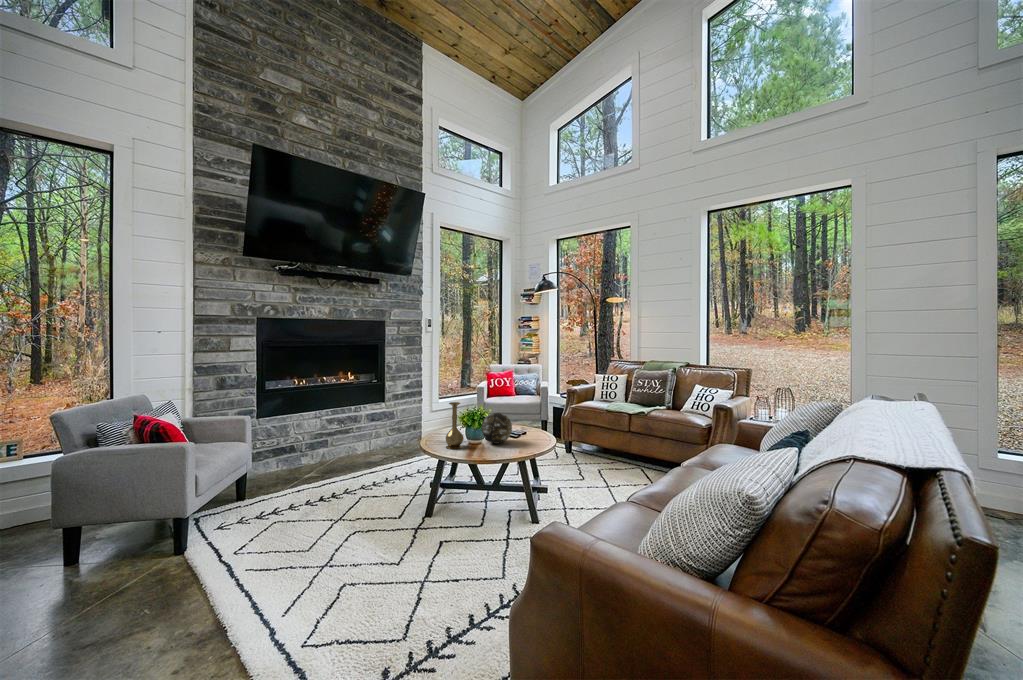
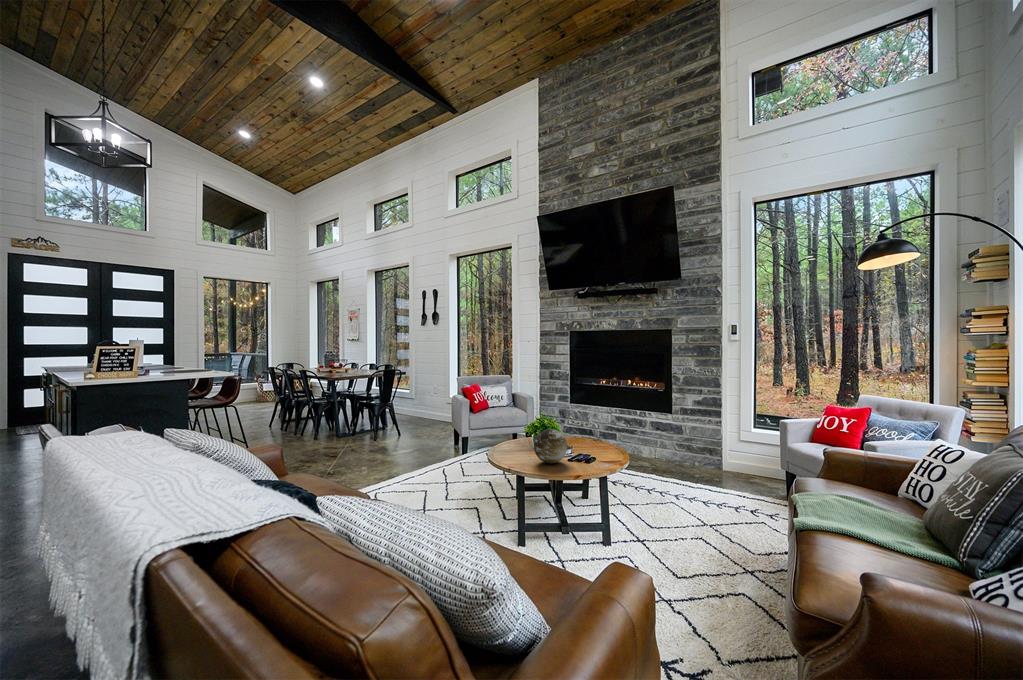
vase: present [446,402,464,449] -> none [516,410,533,455]

